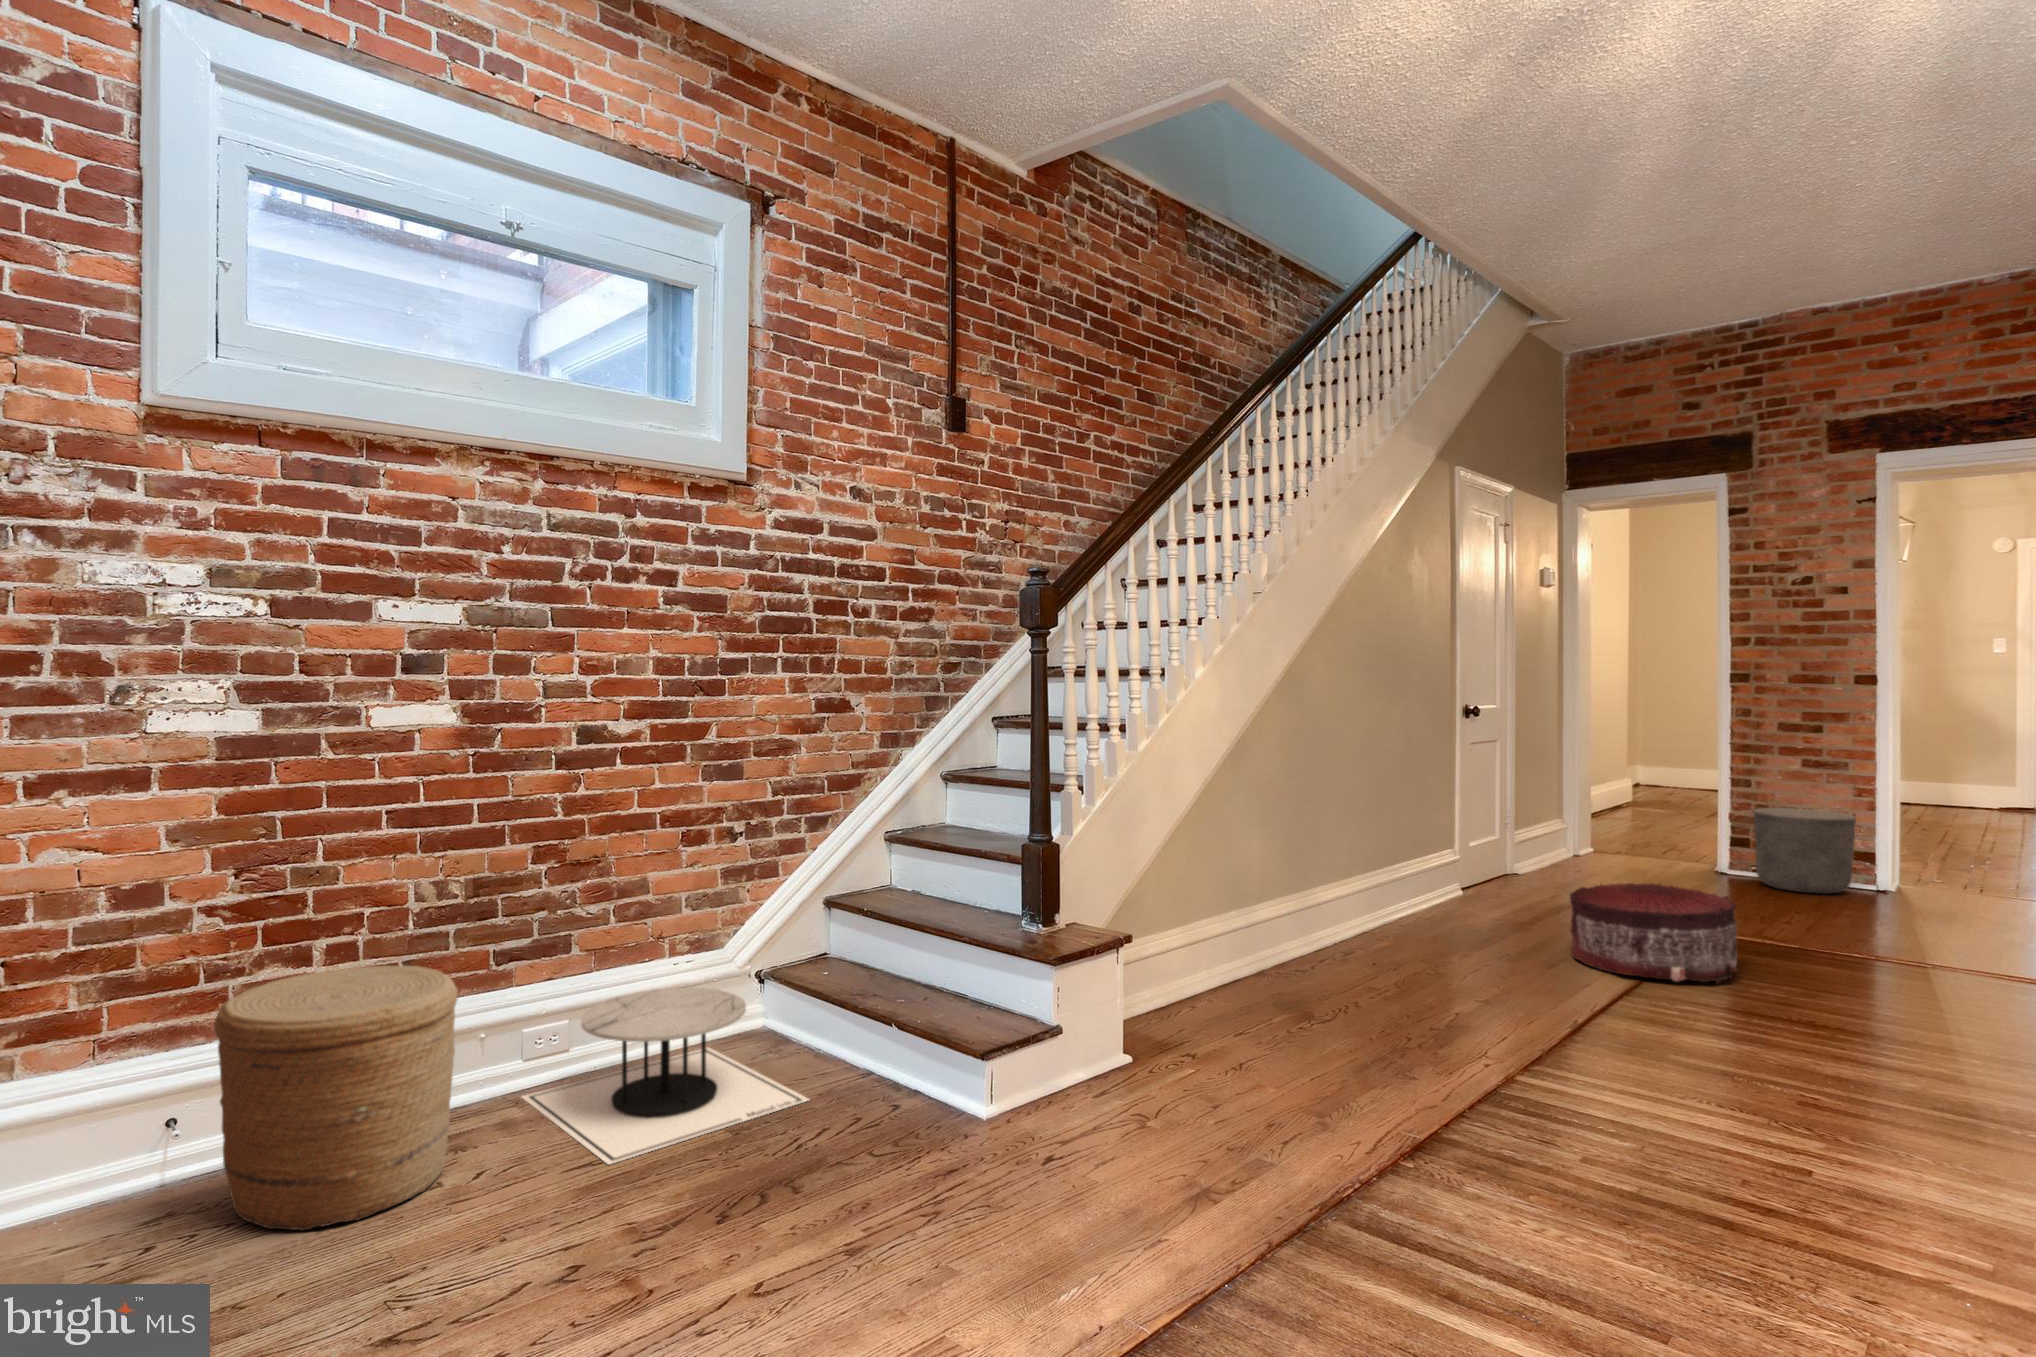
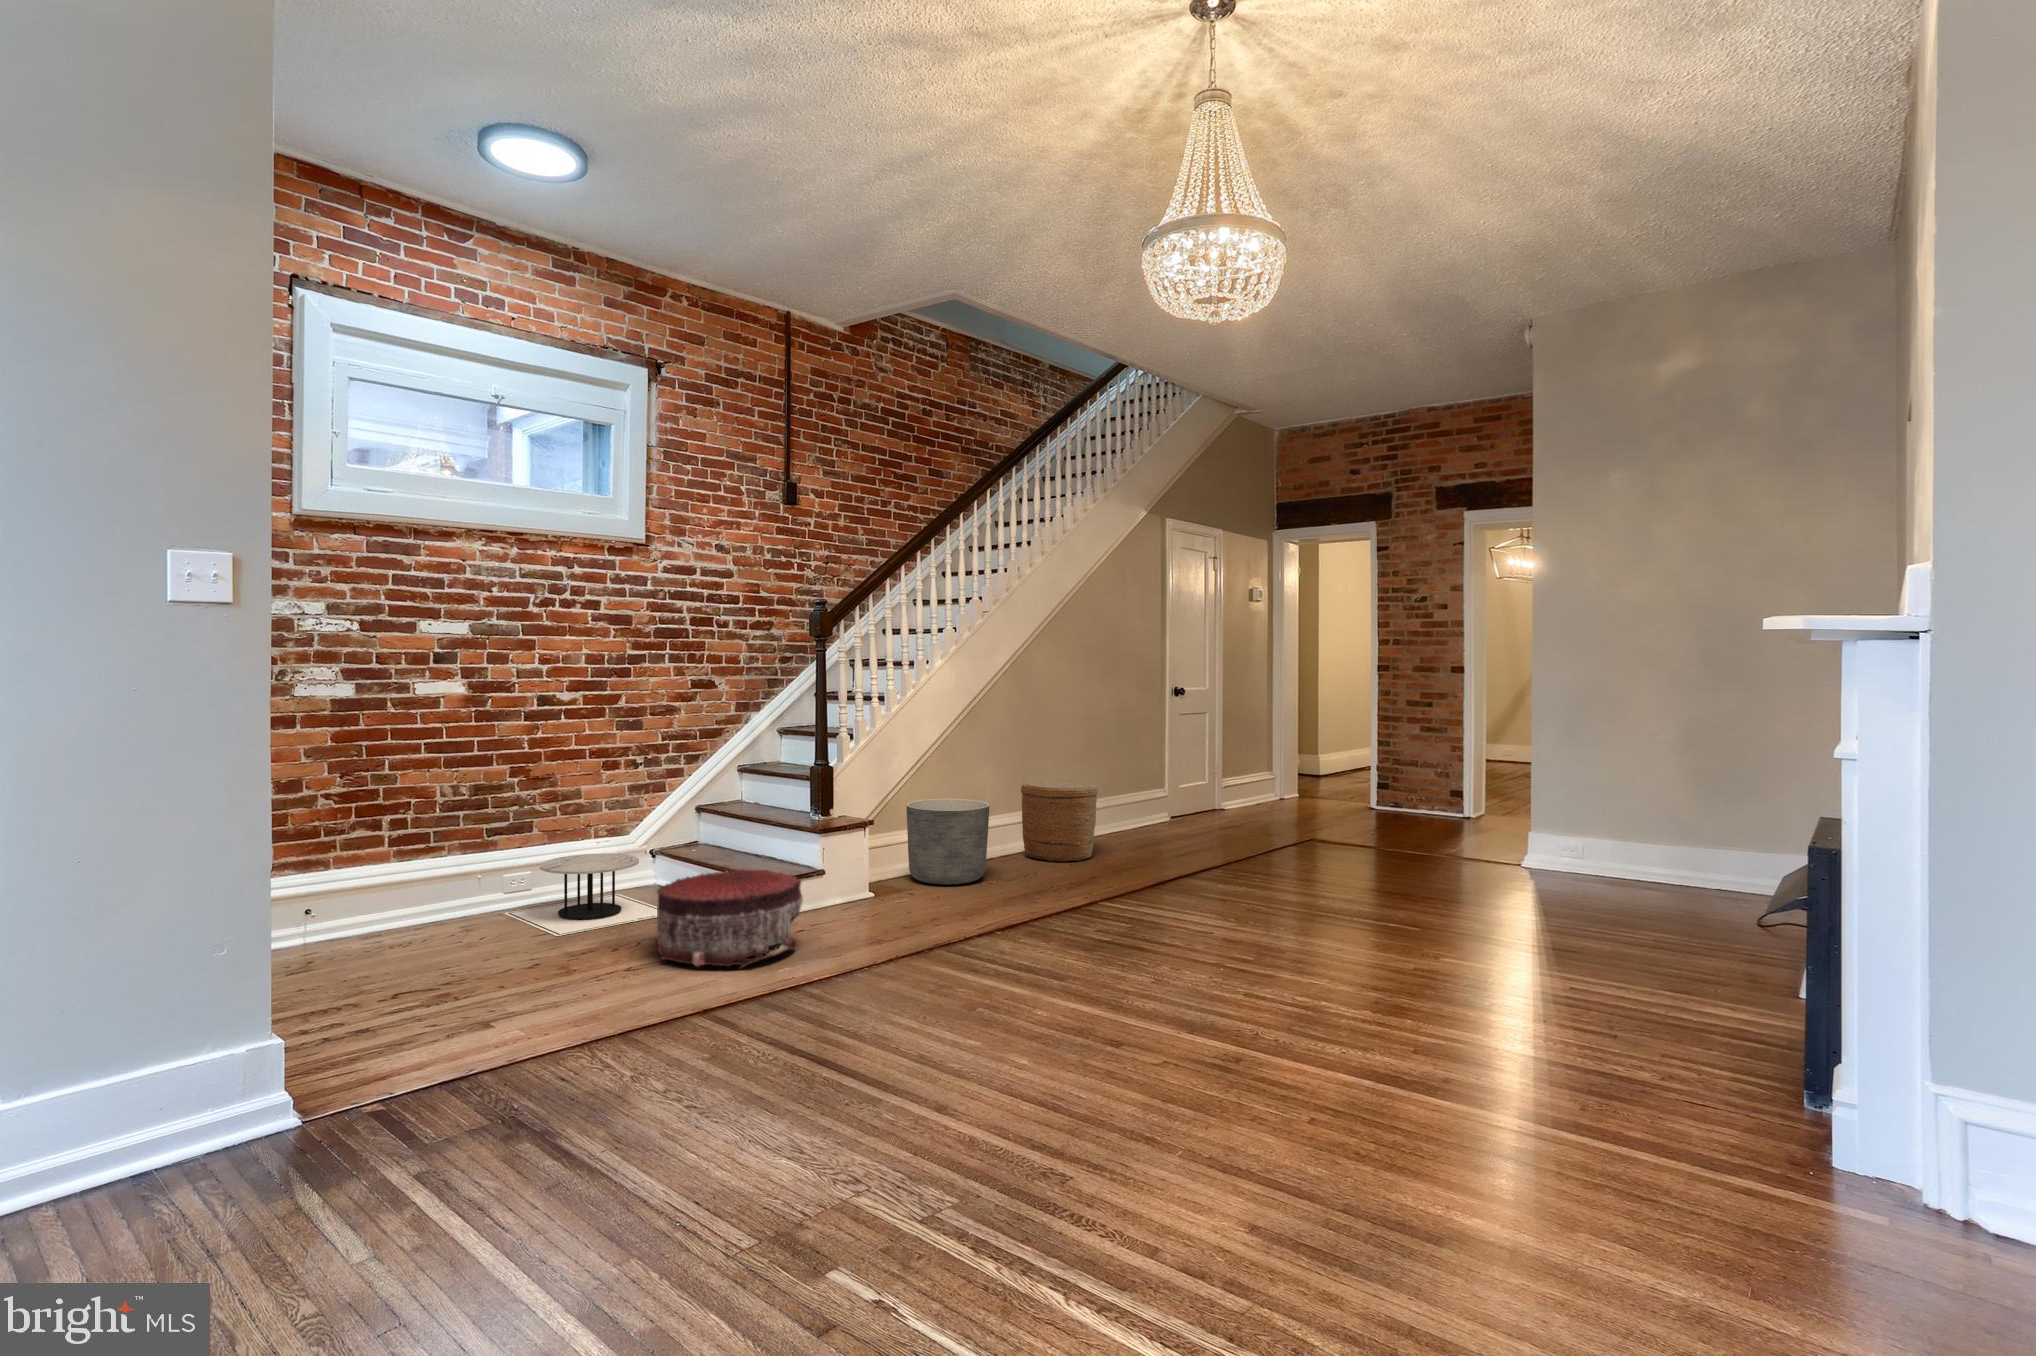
planter: present [1754,808,1856,894] -> present [907,799,989,885]
pouf: present [1570,883,1737,983] -> present [657,870,803,967]
woven basket: present [215,966,458,1230] -> present [1021,780,1098,862]

